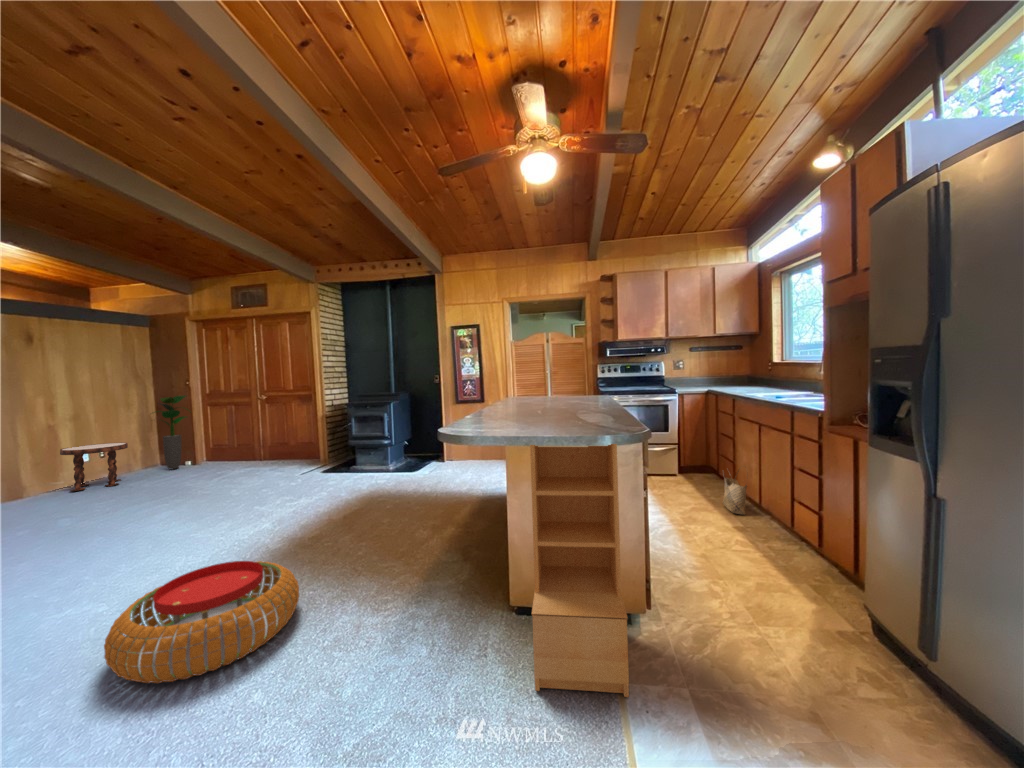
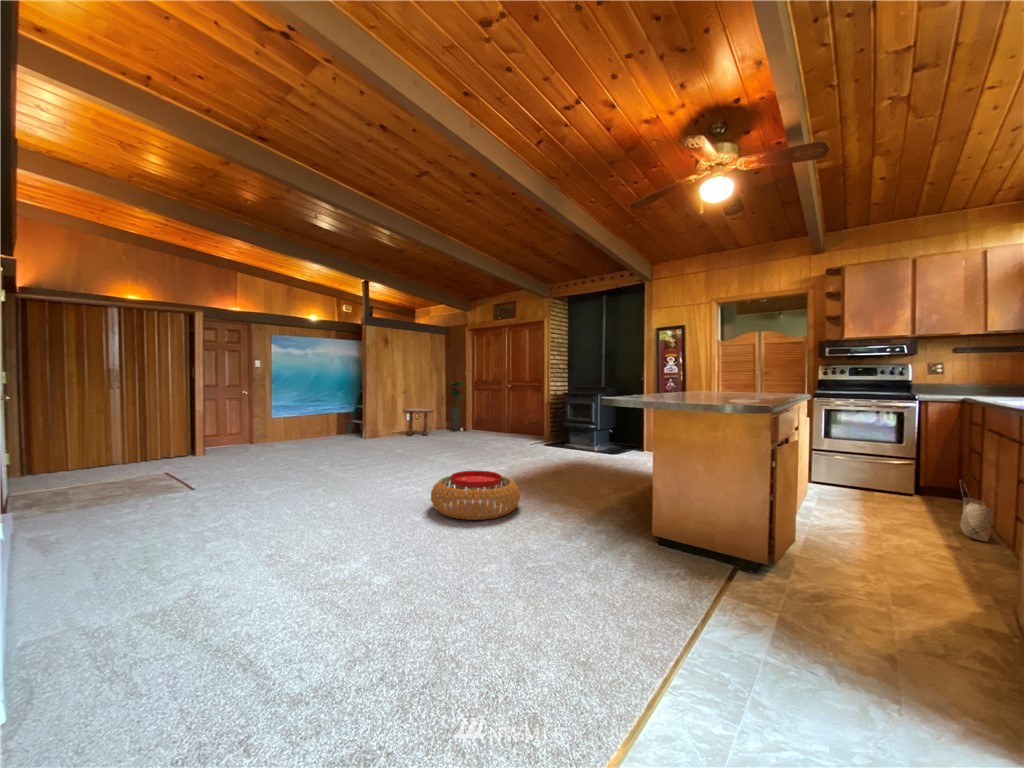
bookshelf: present [530,444,629,697] -> none [656,400,746,600]

